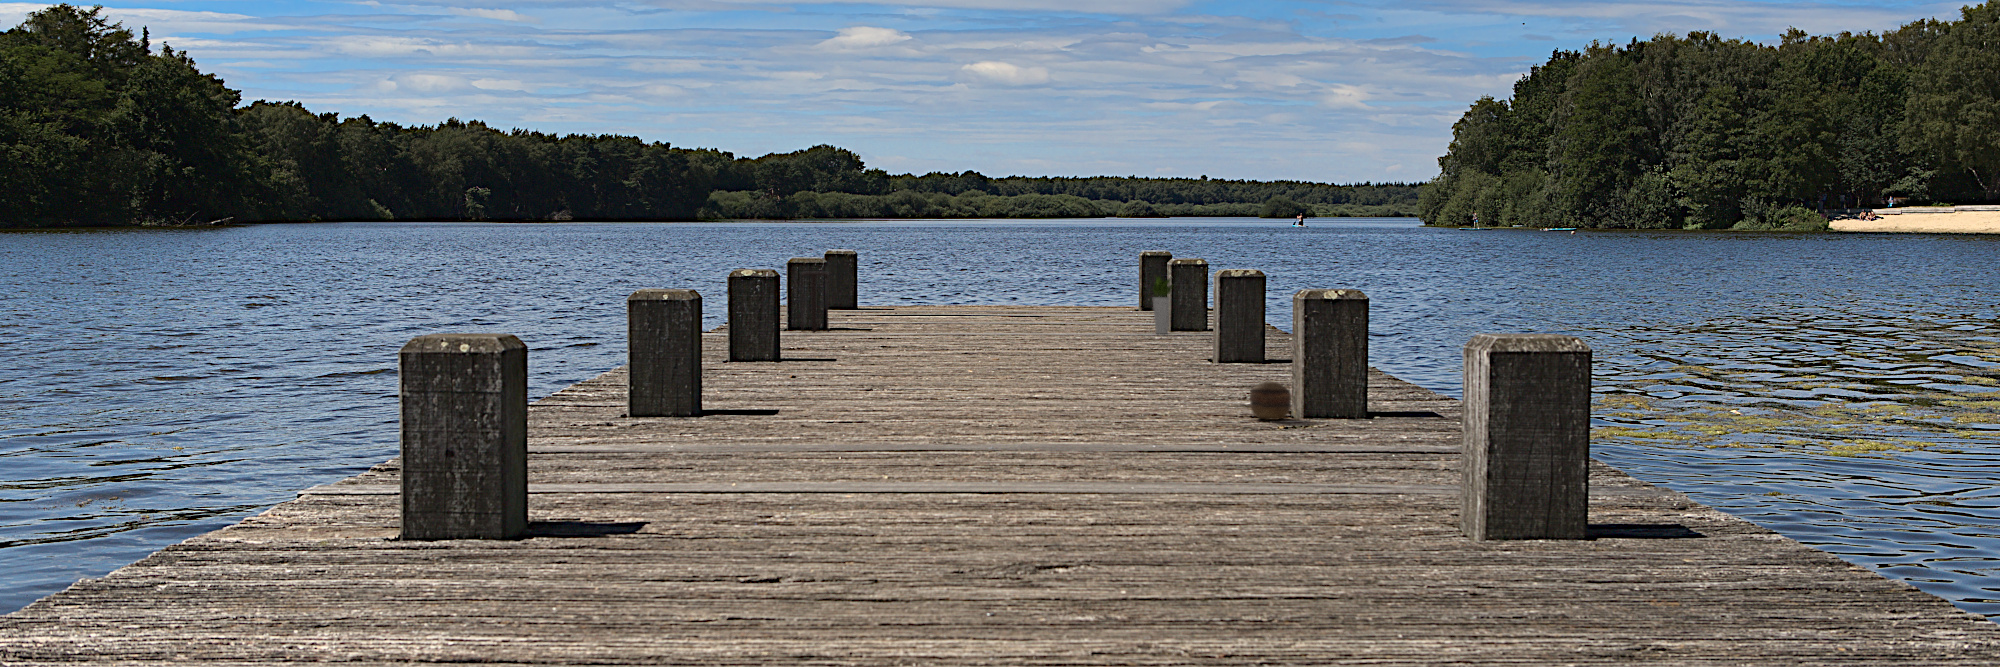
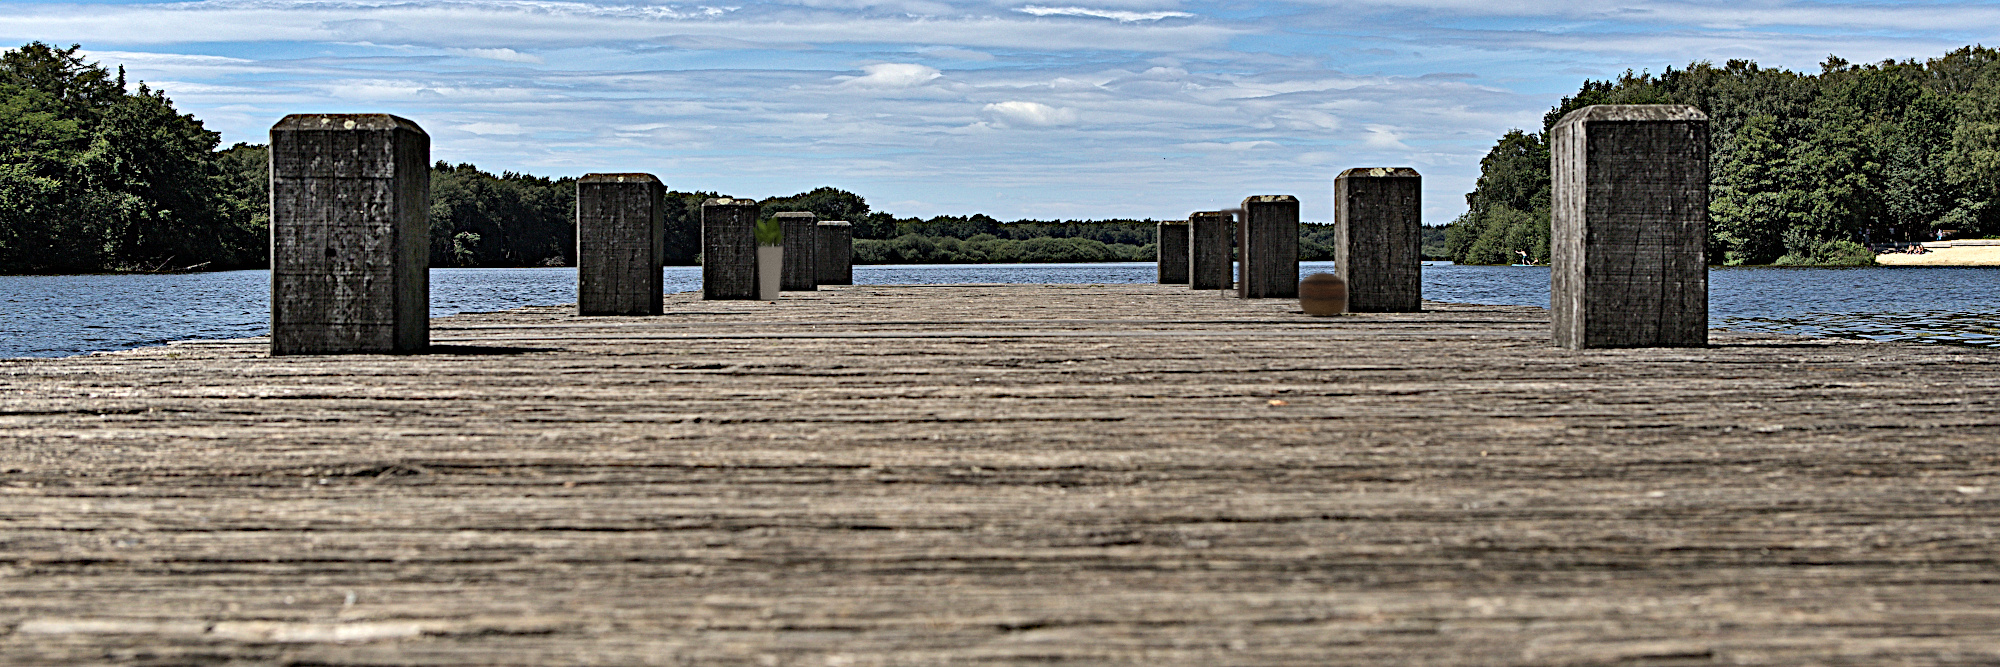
stool: present [801,272,829,332] -> present [1220,208,1263,299]
planter: present [1153,276,1172,334] -> present [753,216,783,300]

